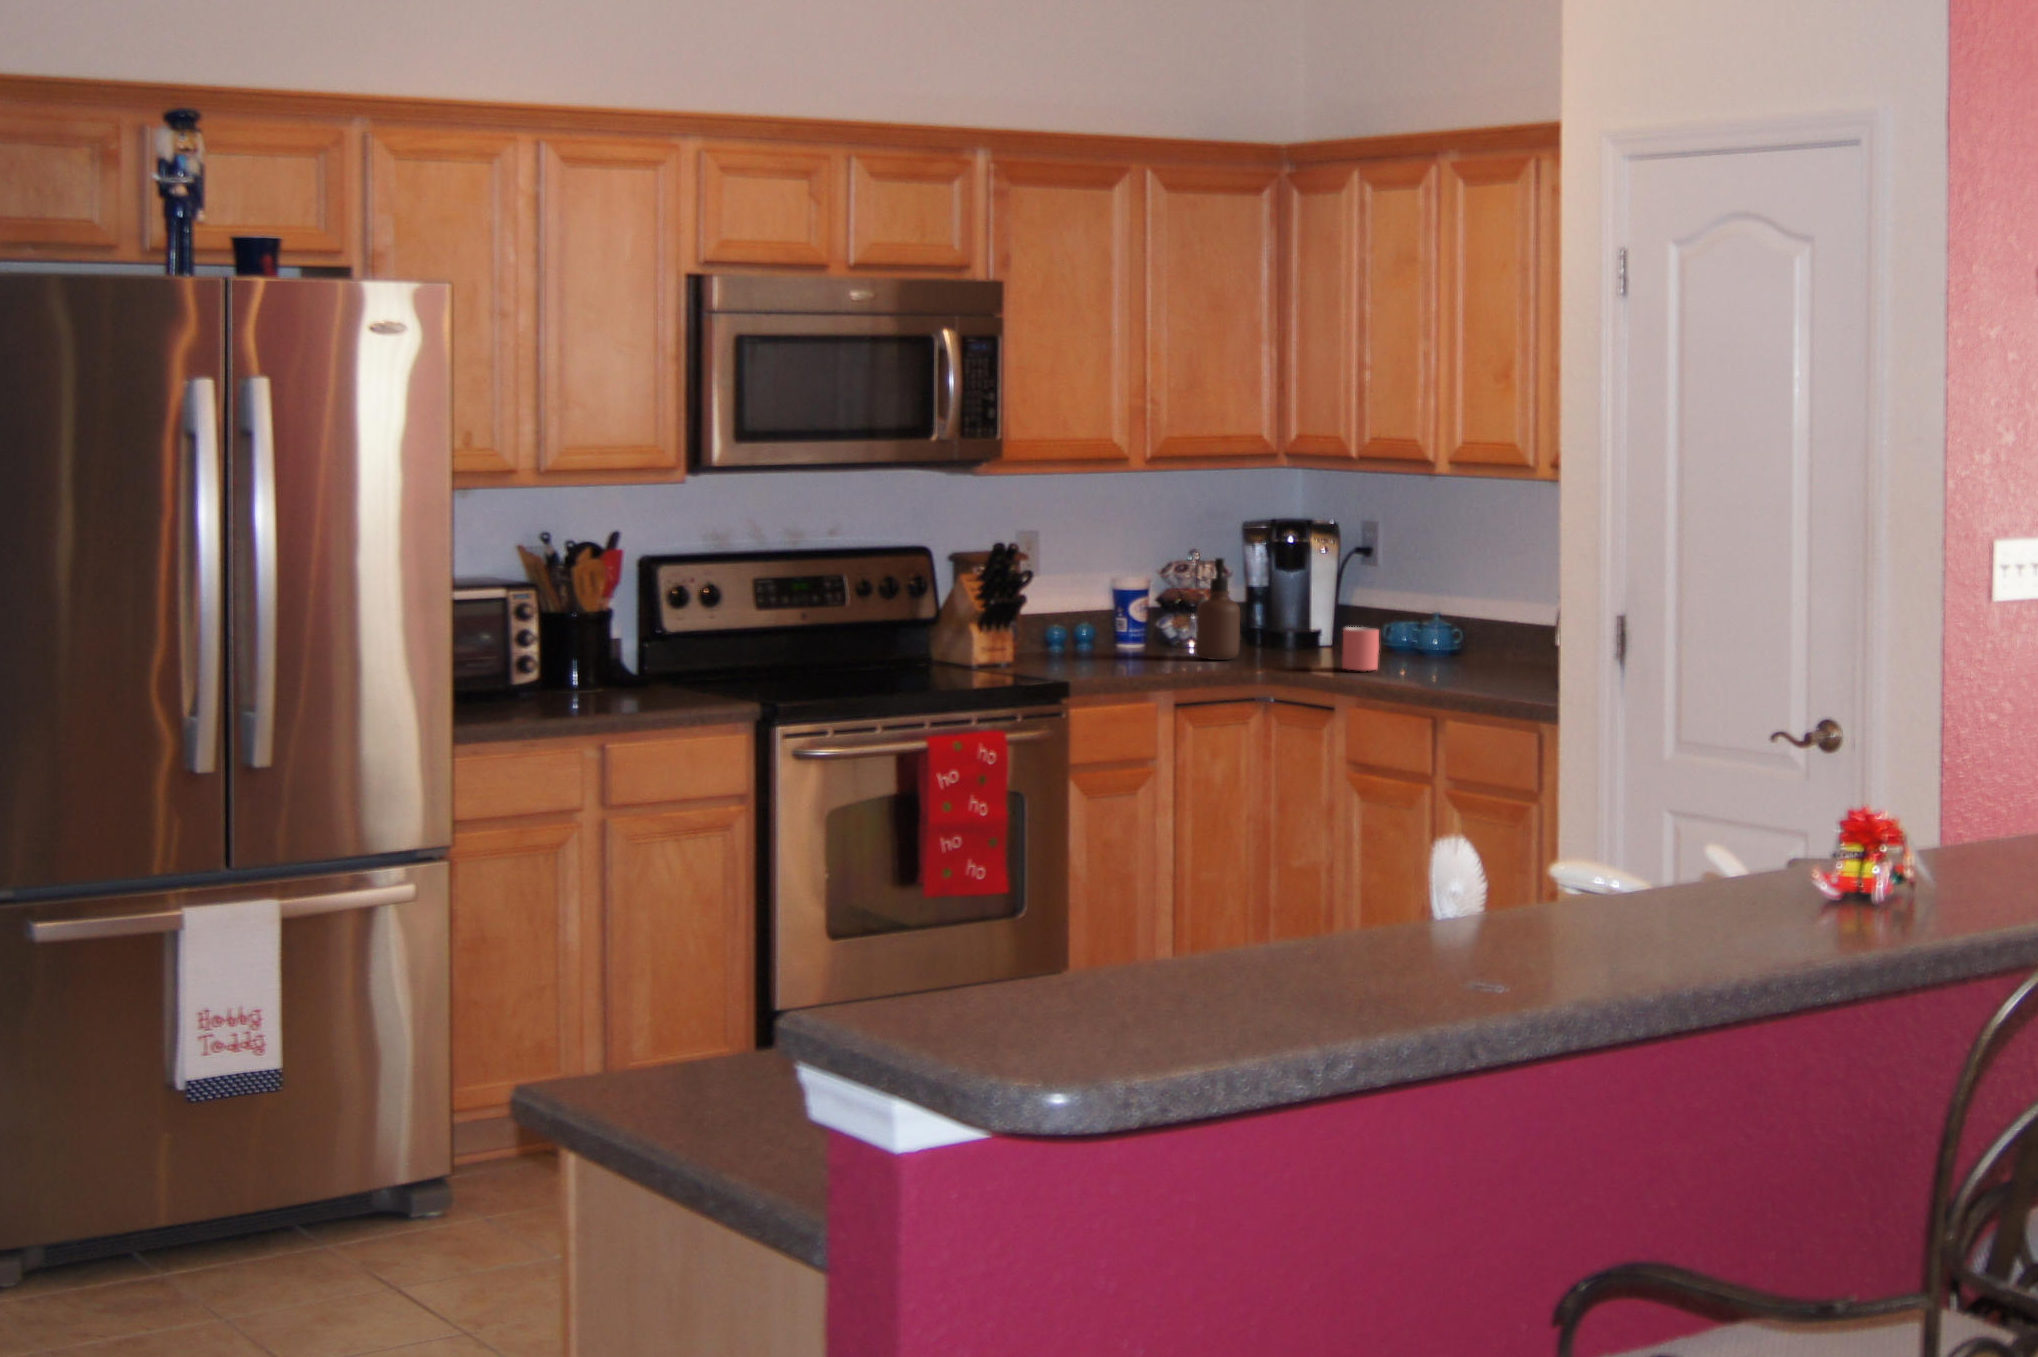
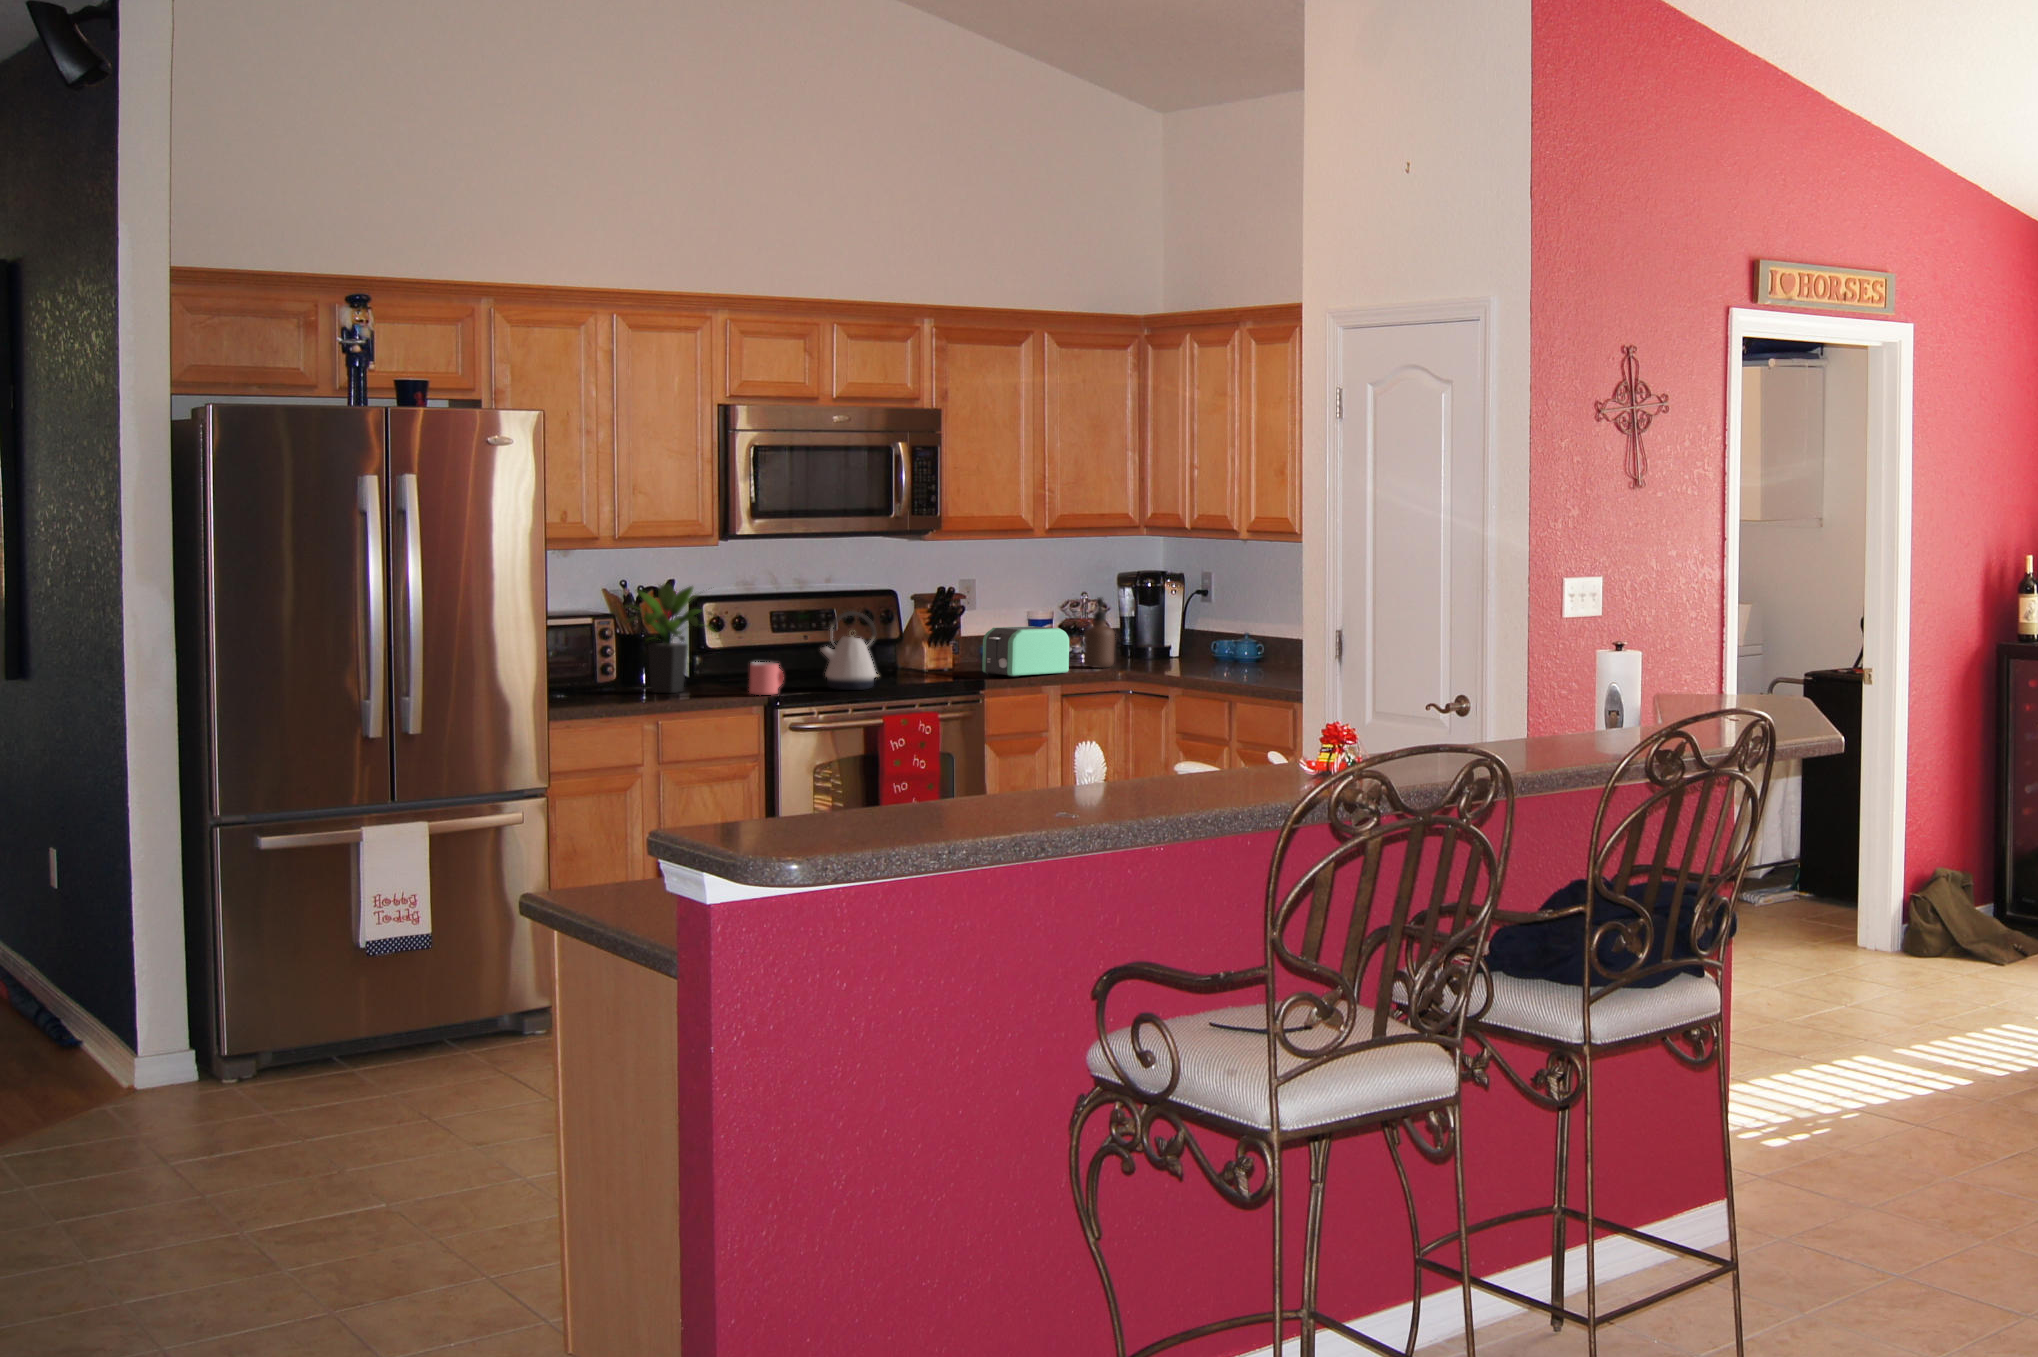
potted plant: none [535,539,688,699] -> present [626,584,714,693]
kettle: none [831,580,915,696] -> present [821,611,878,690]
toaster: none [1057,600,1180,675] -> present [982,626,1069,677]
mug: present [1342,627,1379,671] -> present [749,662,783,695]

